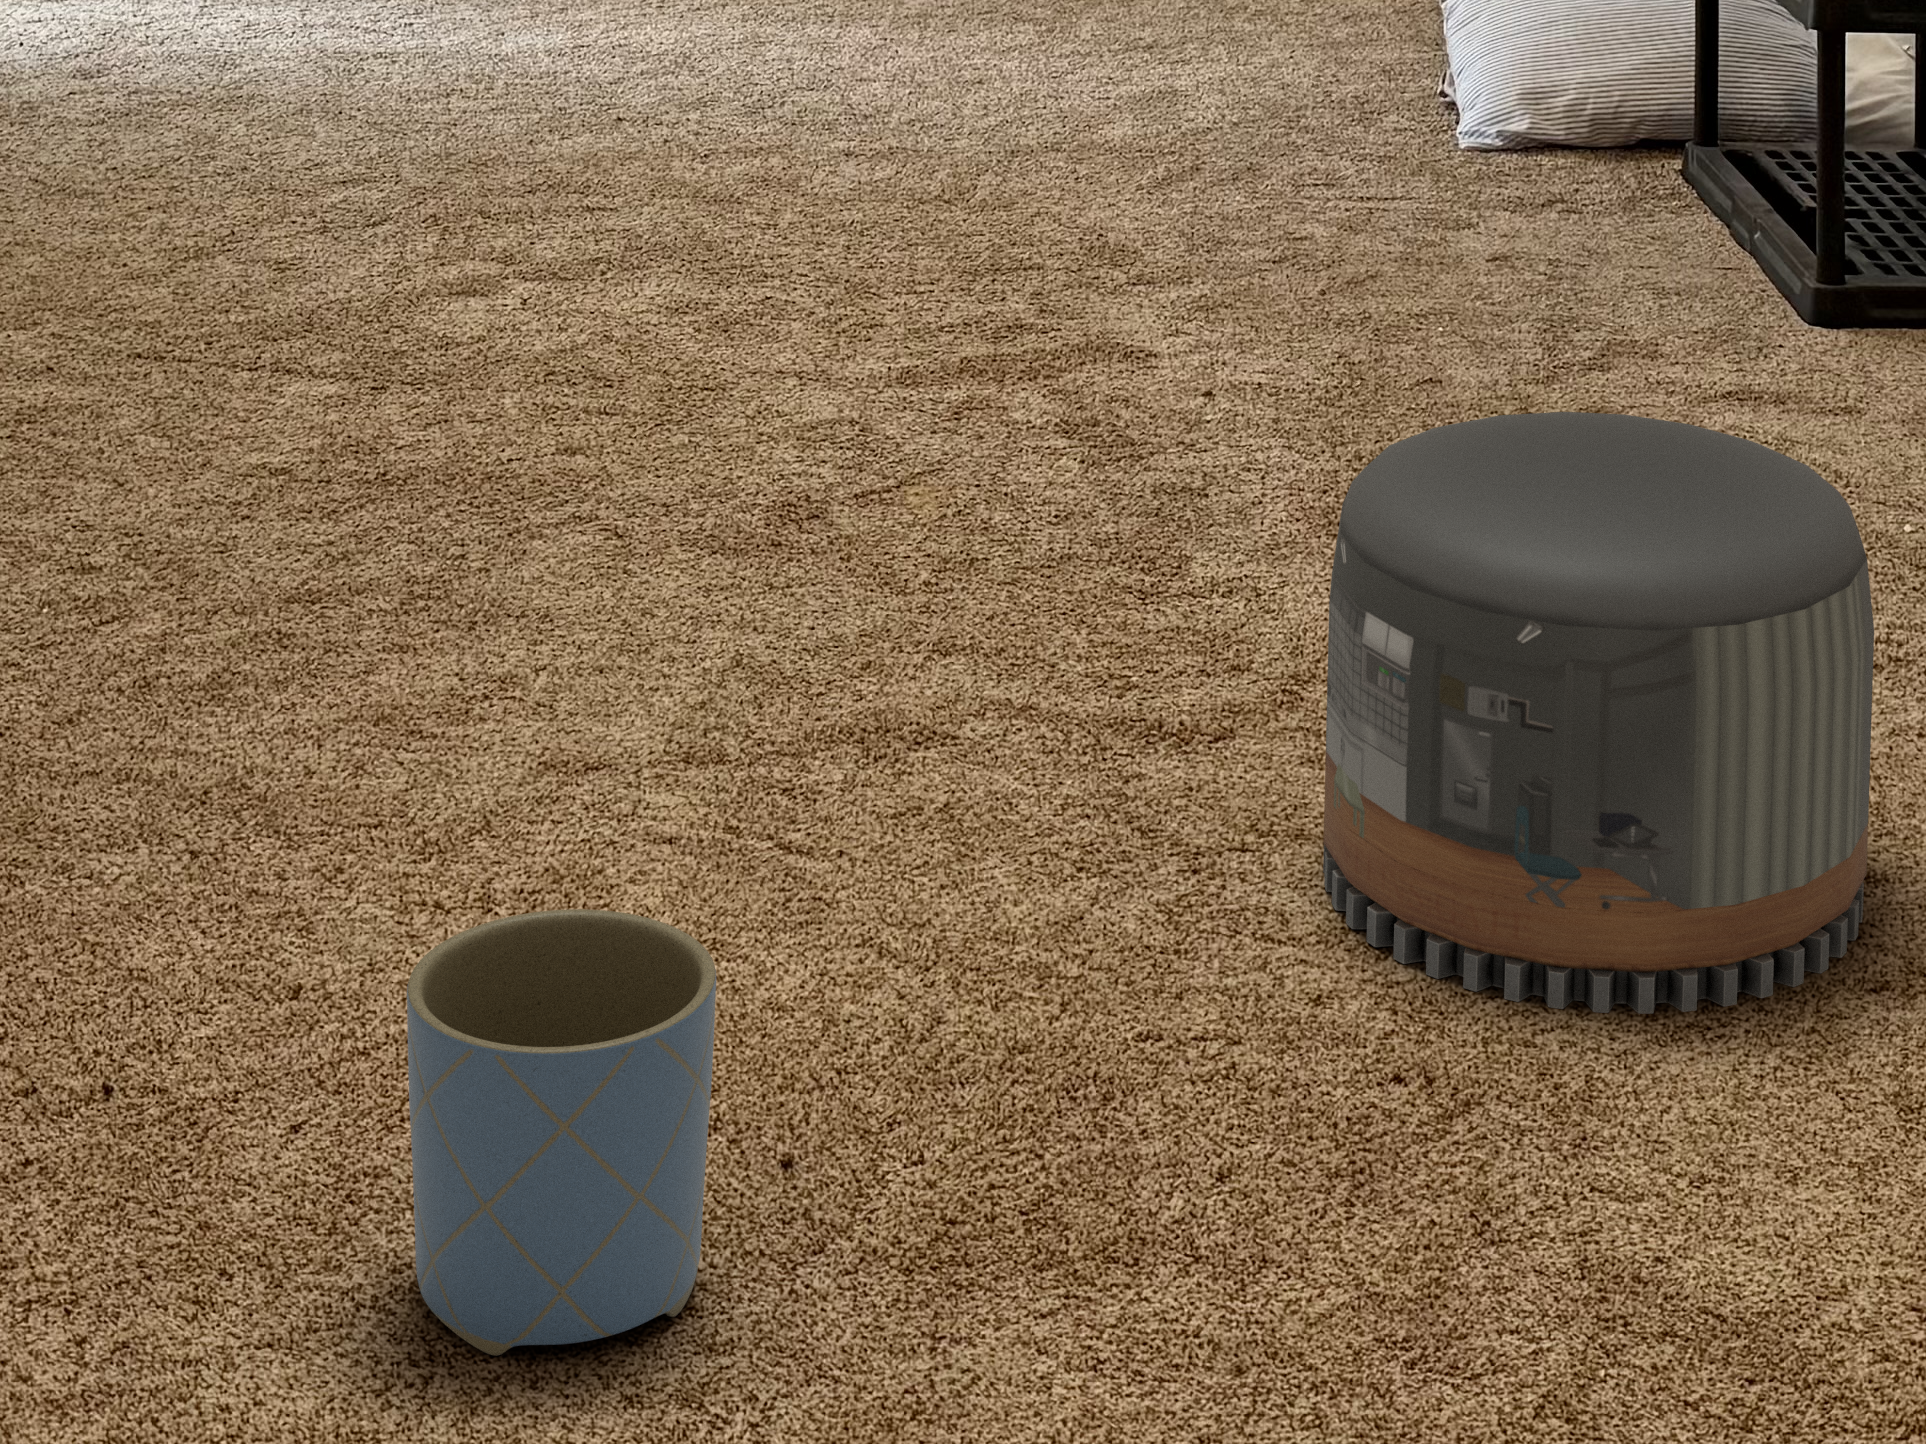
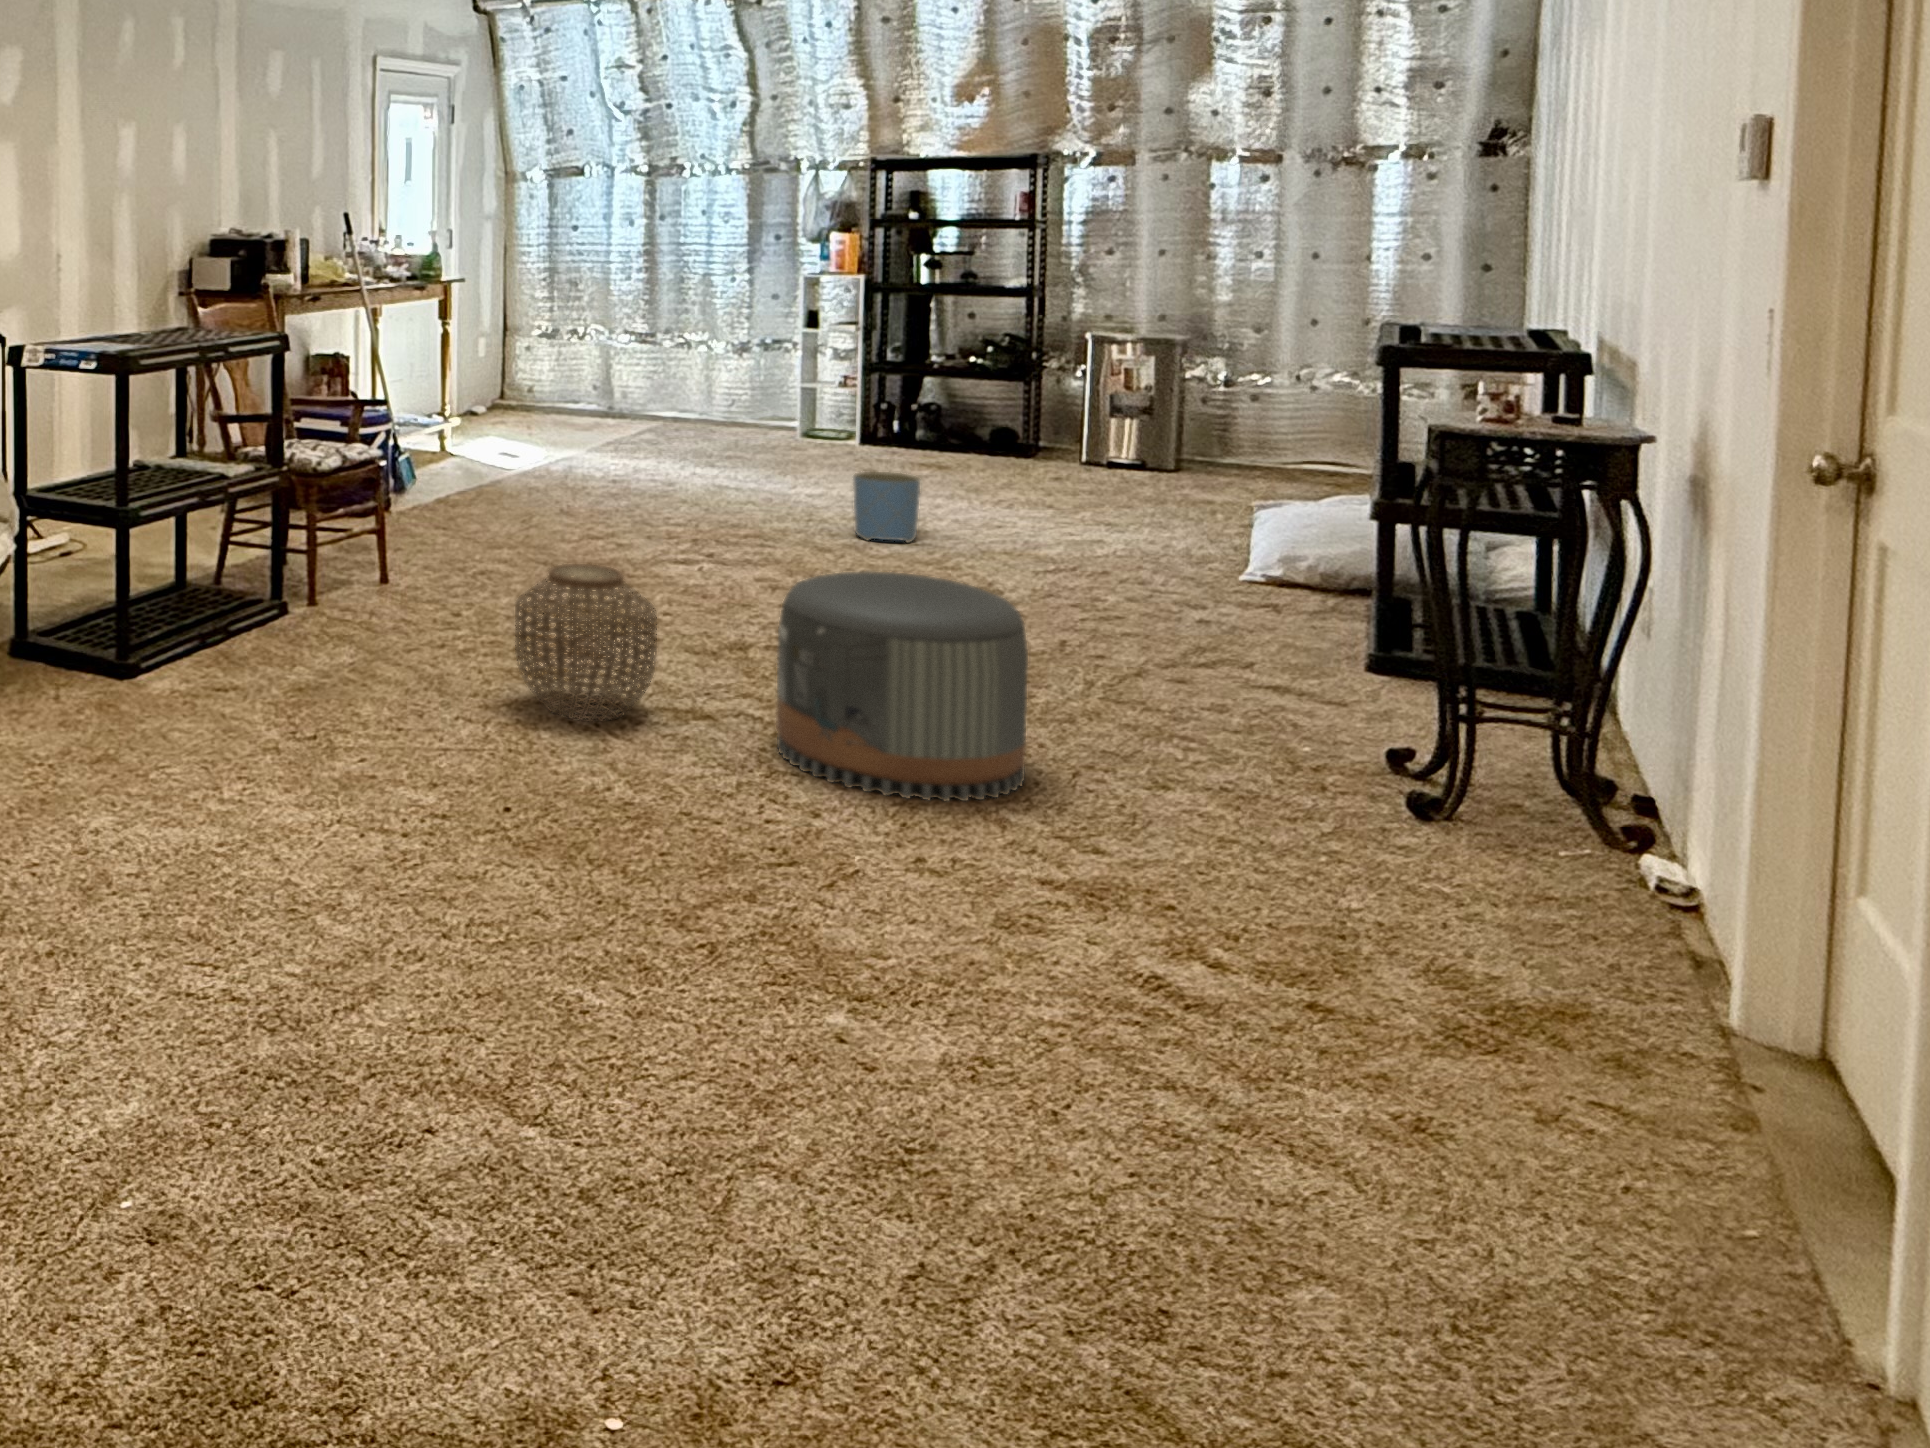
woven basket: none [657,526,1036,987] -> present [515,564,657,720]
planter: present [407,909,716,1356] -> present [853,472,920,543]

